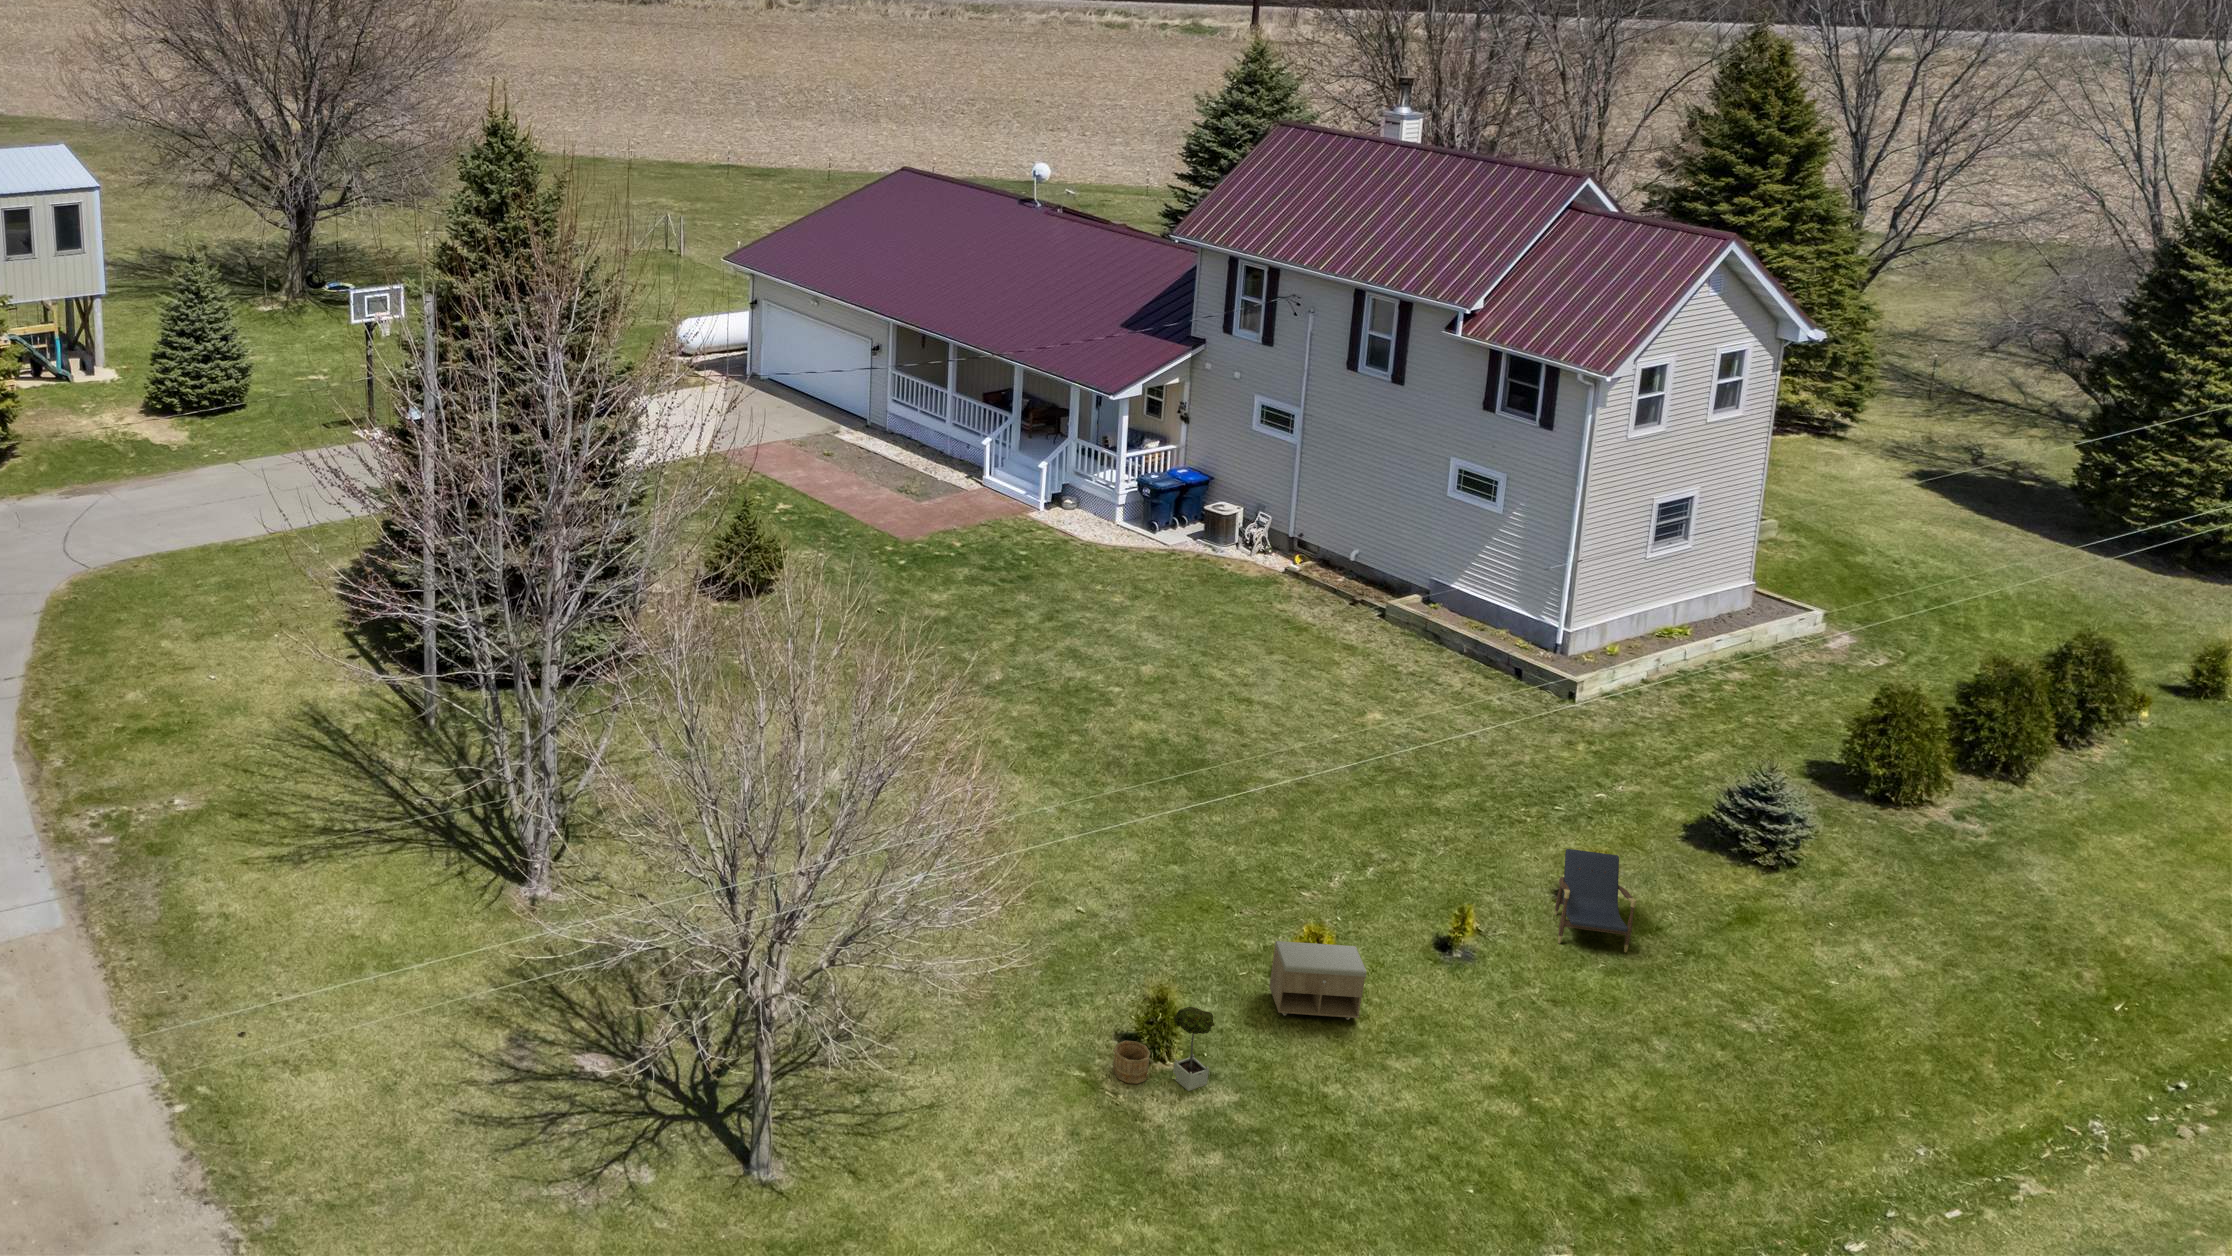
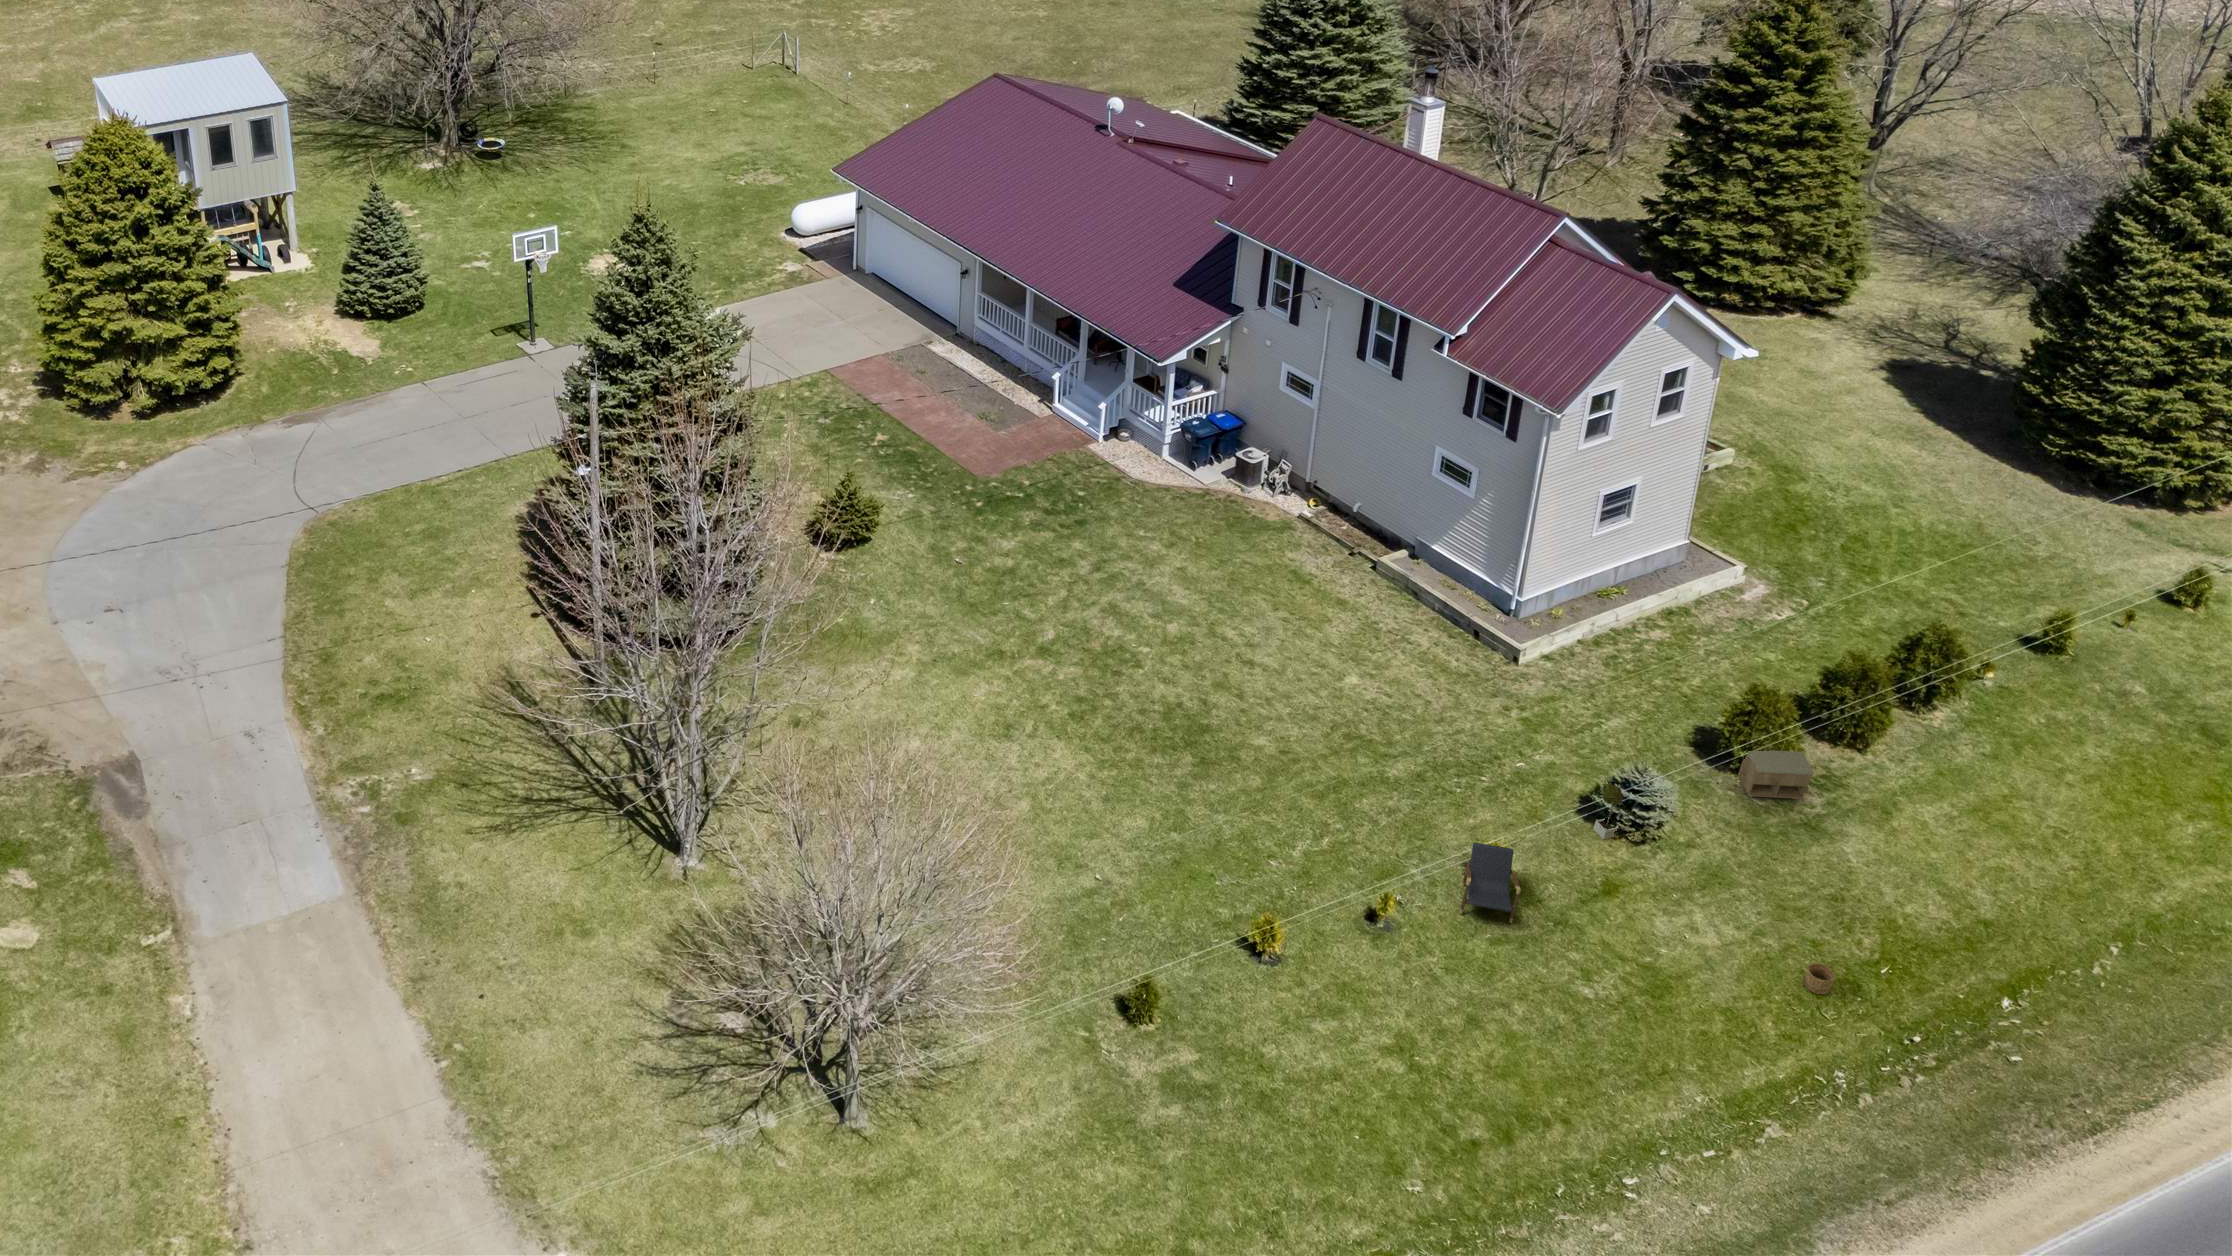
storage bench: present [1269,941,1366,1020] -> present [1738,750,1814,799]
potted tree: present [1173,1007,1215,1091] -> present [1593,783,1625,840]
wooden bucket: present [1113,1041,1150,1084] -> present [1804,963,1835,995]

